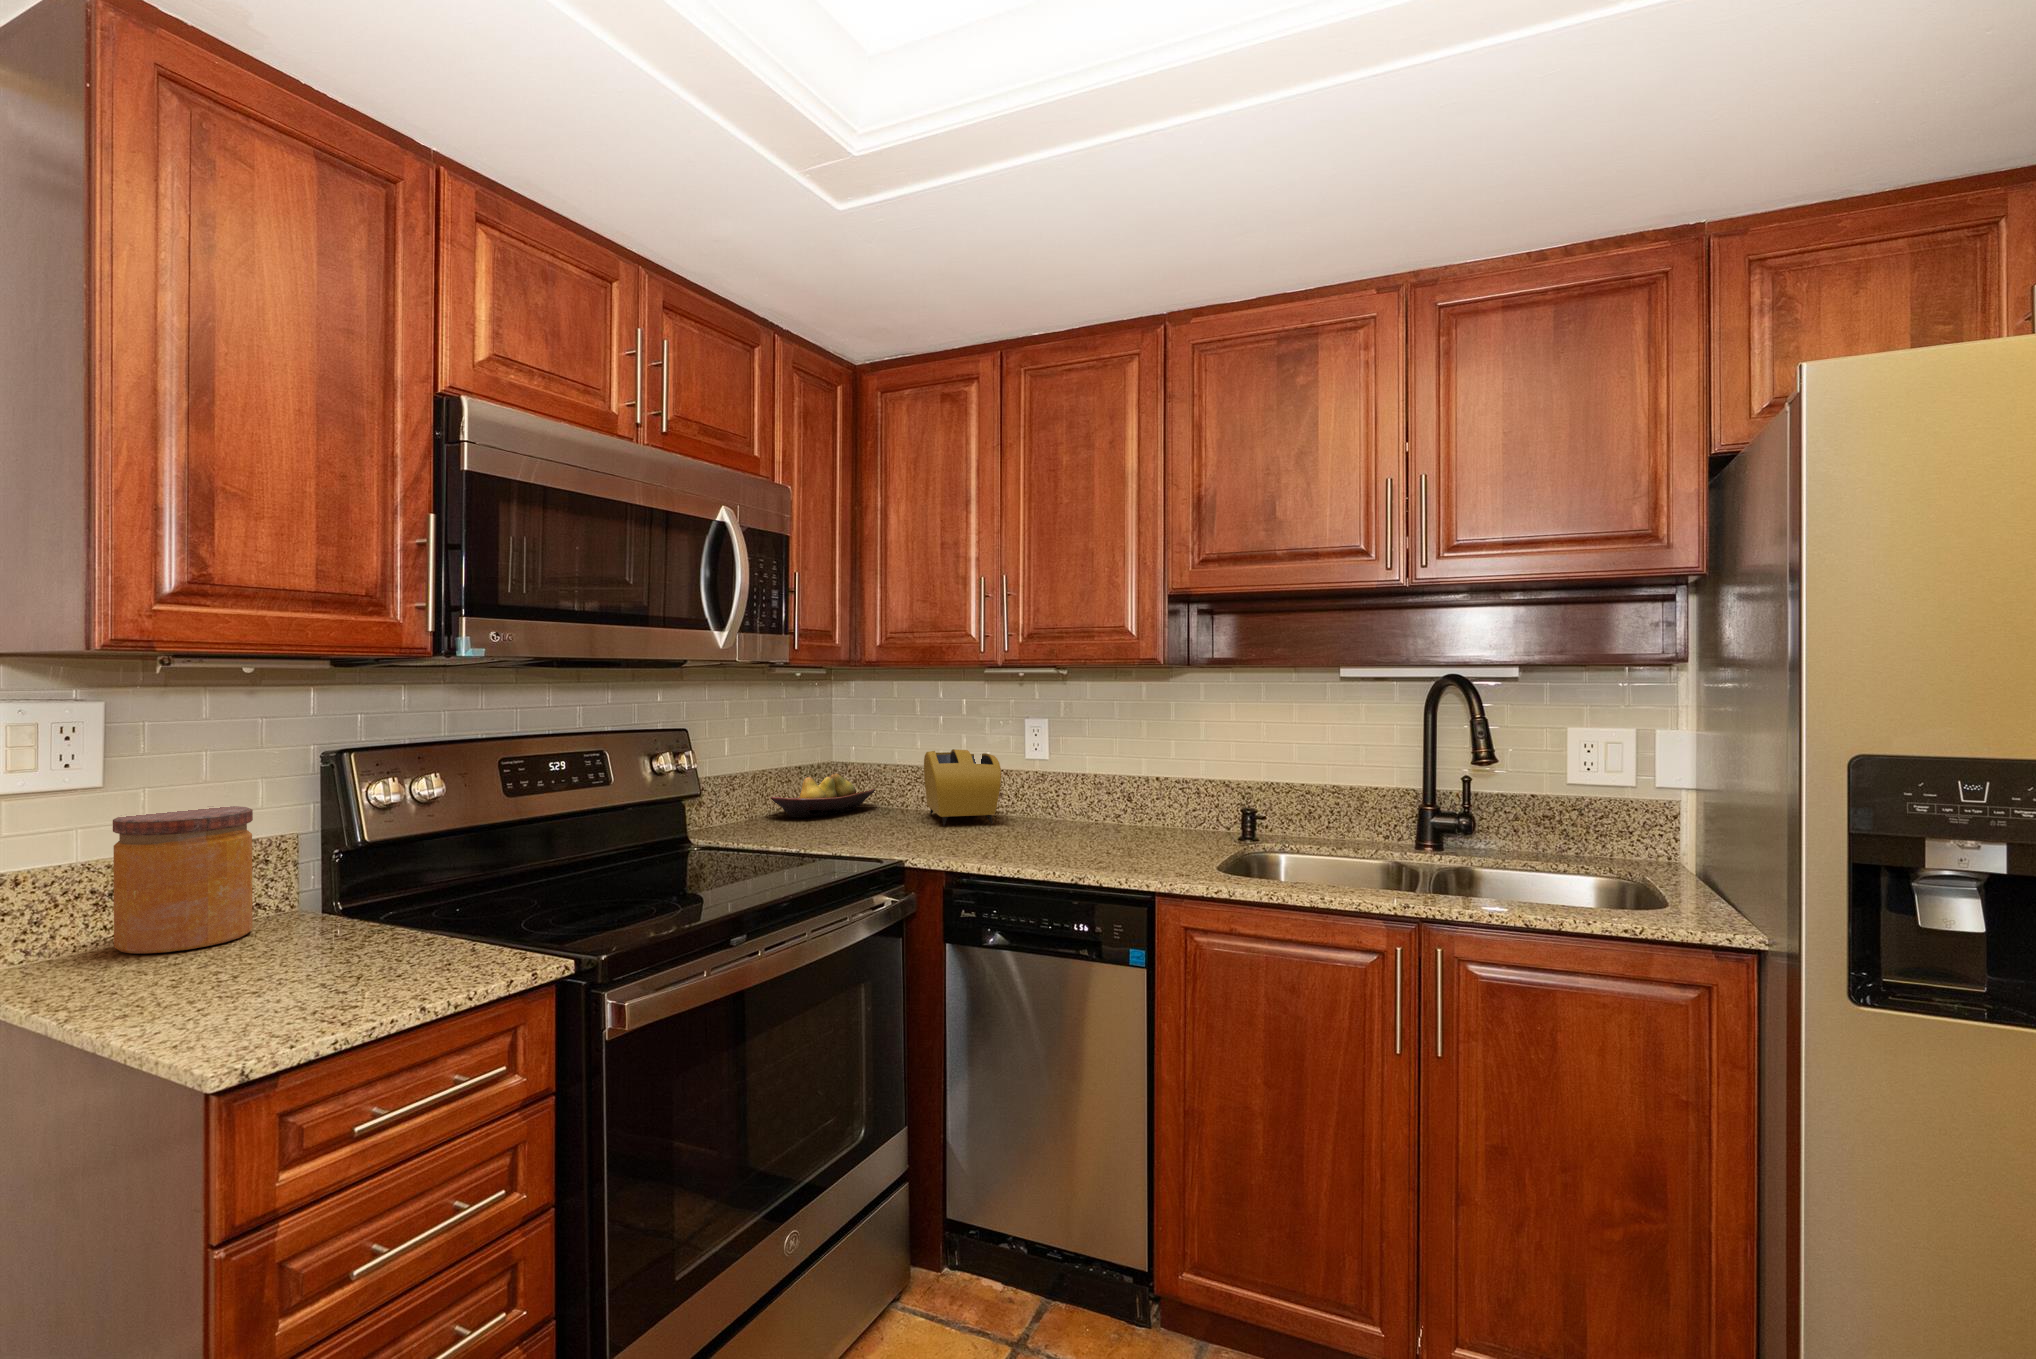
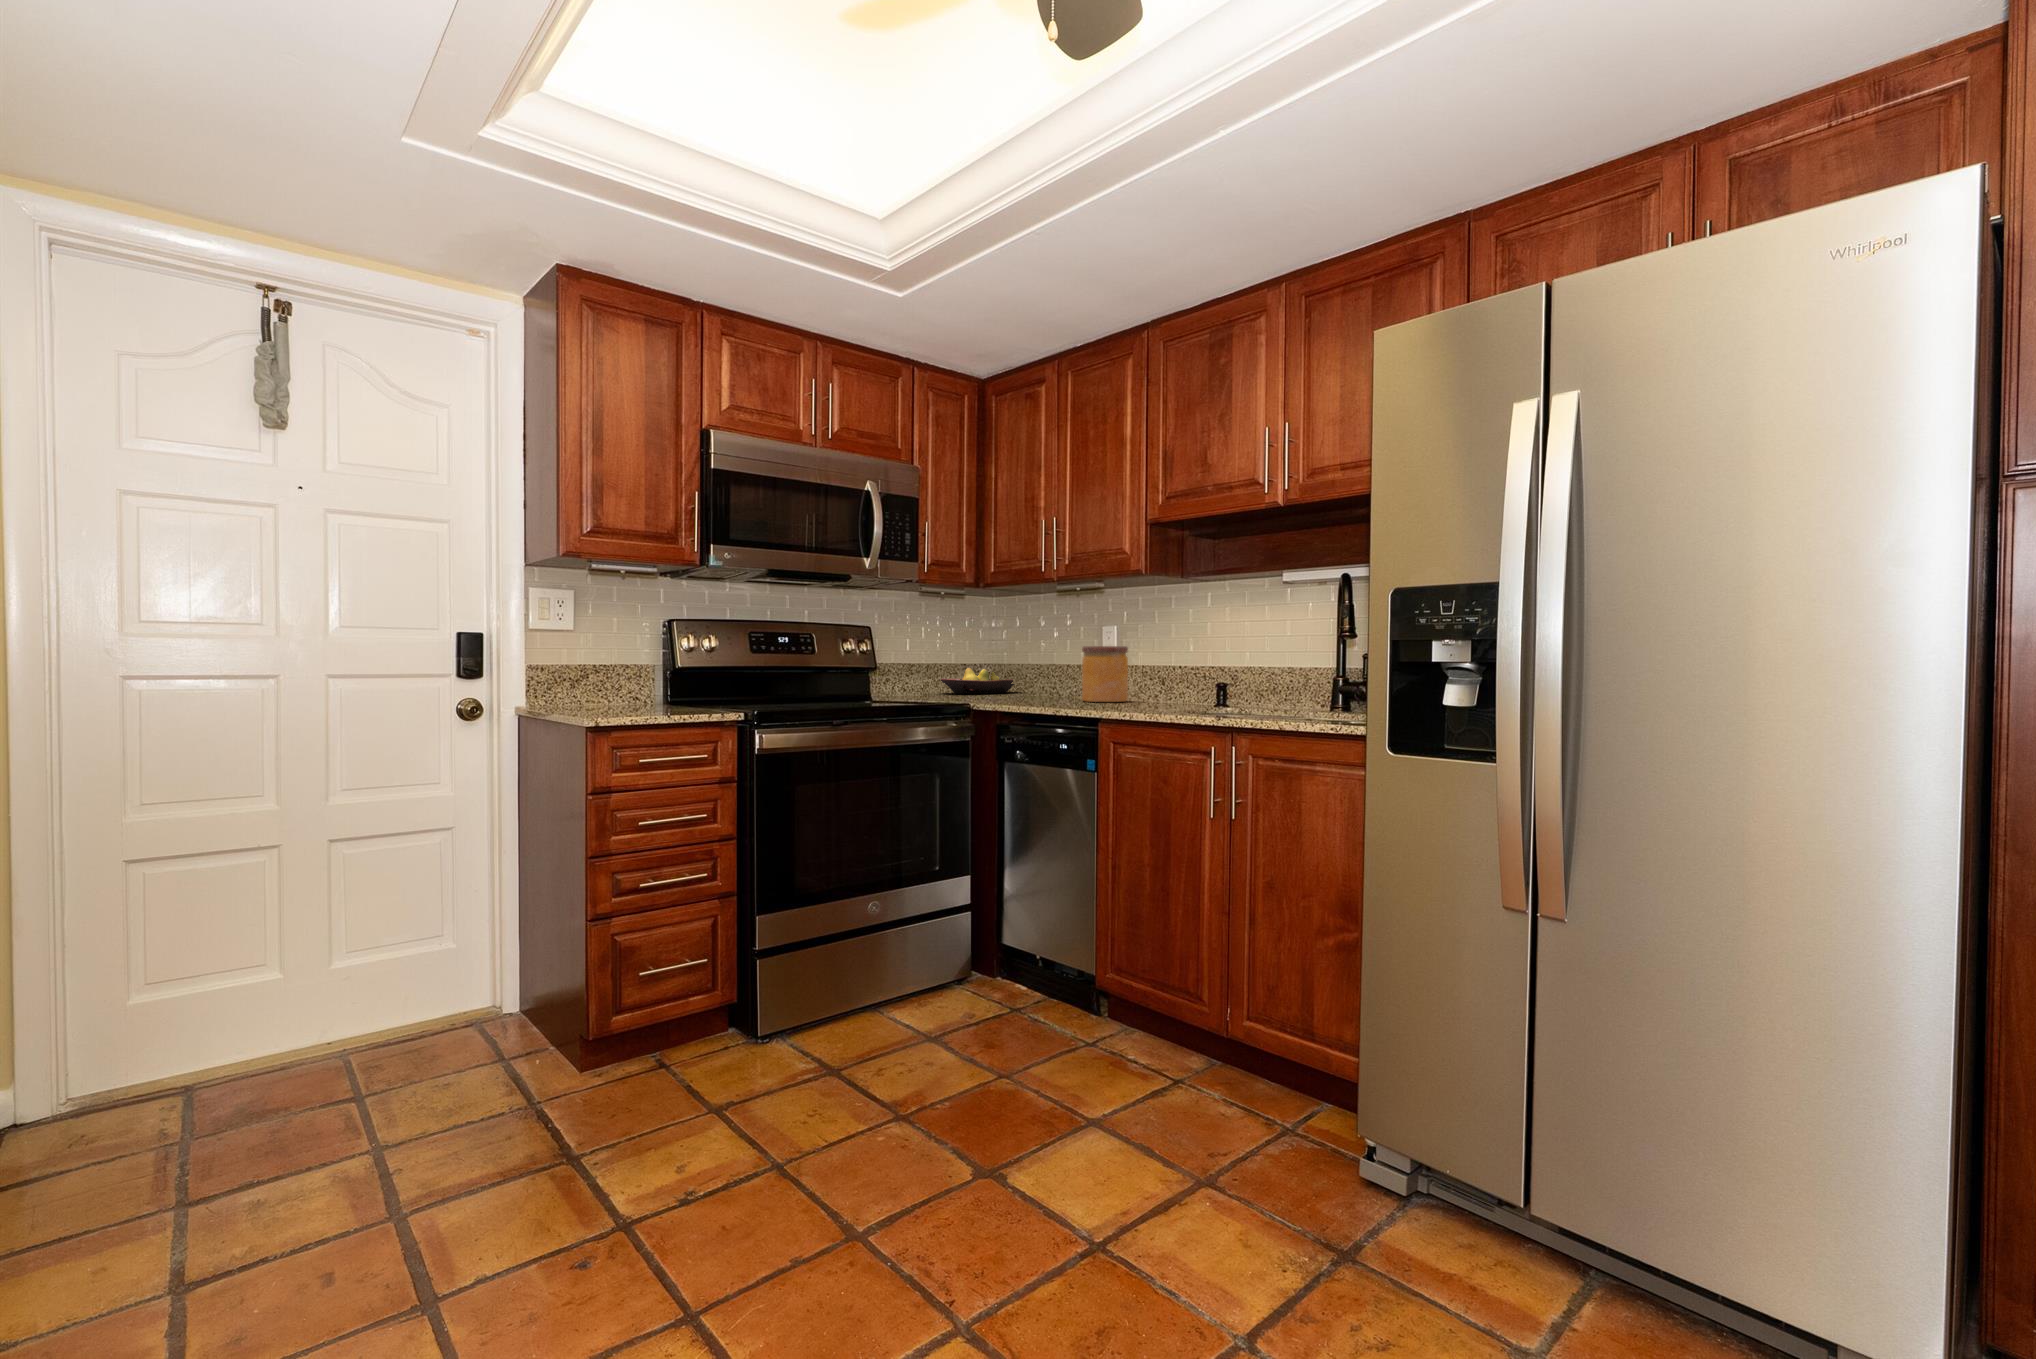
toaster: present [924,749,1001,826] -> none [1034,647,1086,698]
jar: present [113,806,253,953] -> present [1082,646,1128,702]

